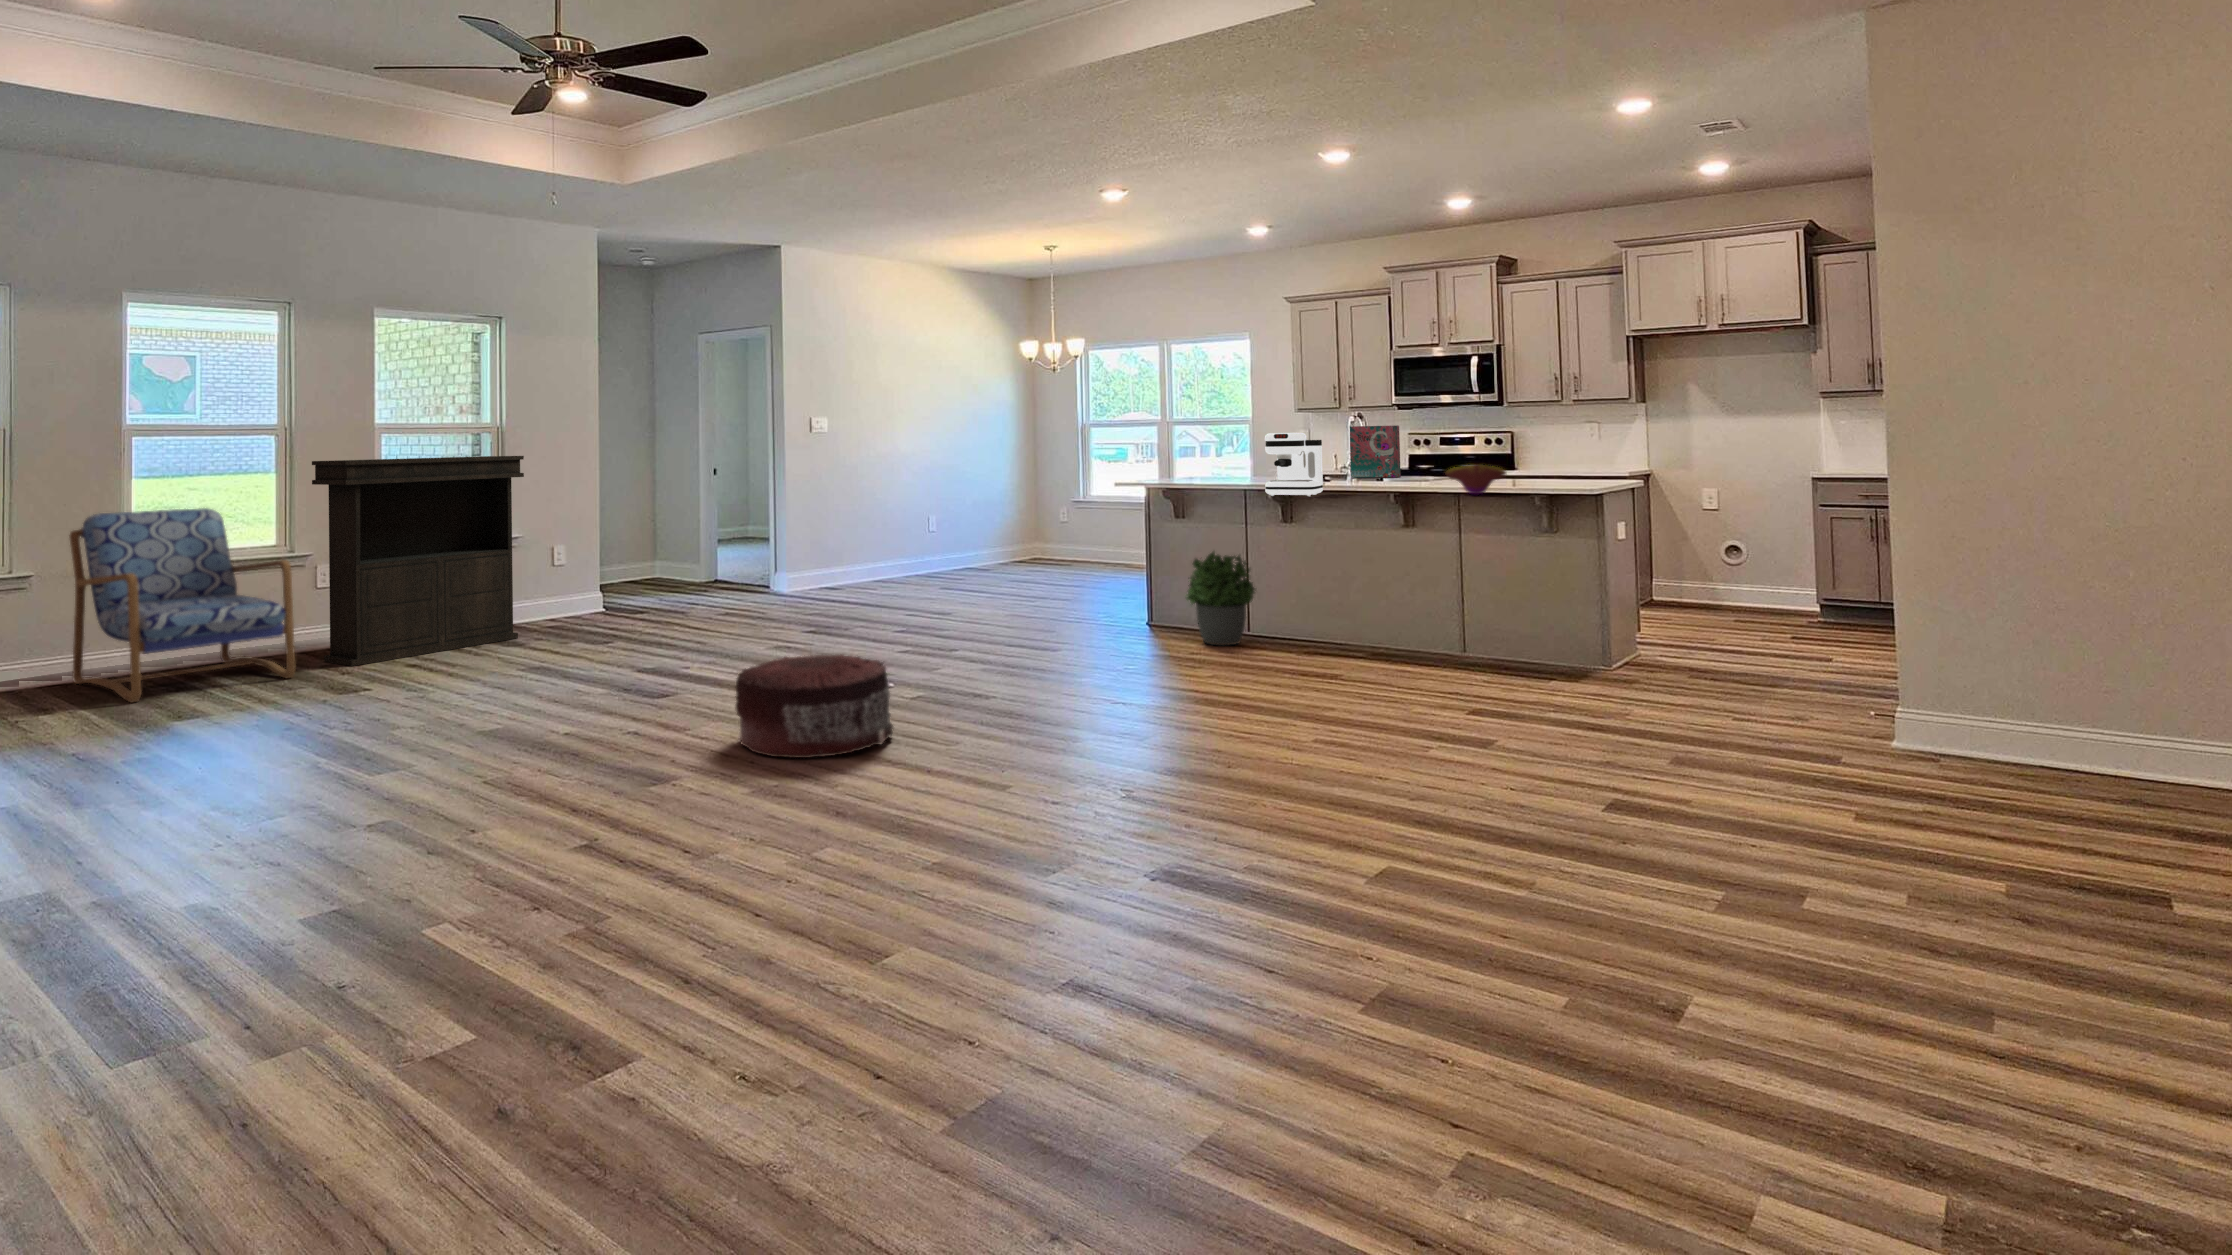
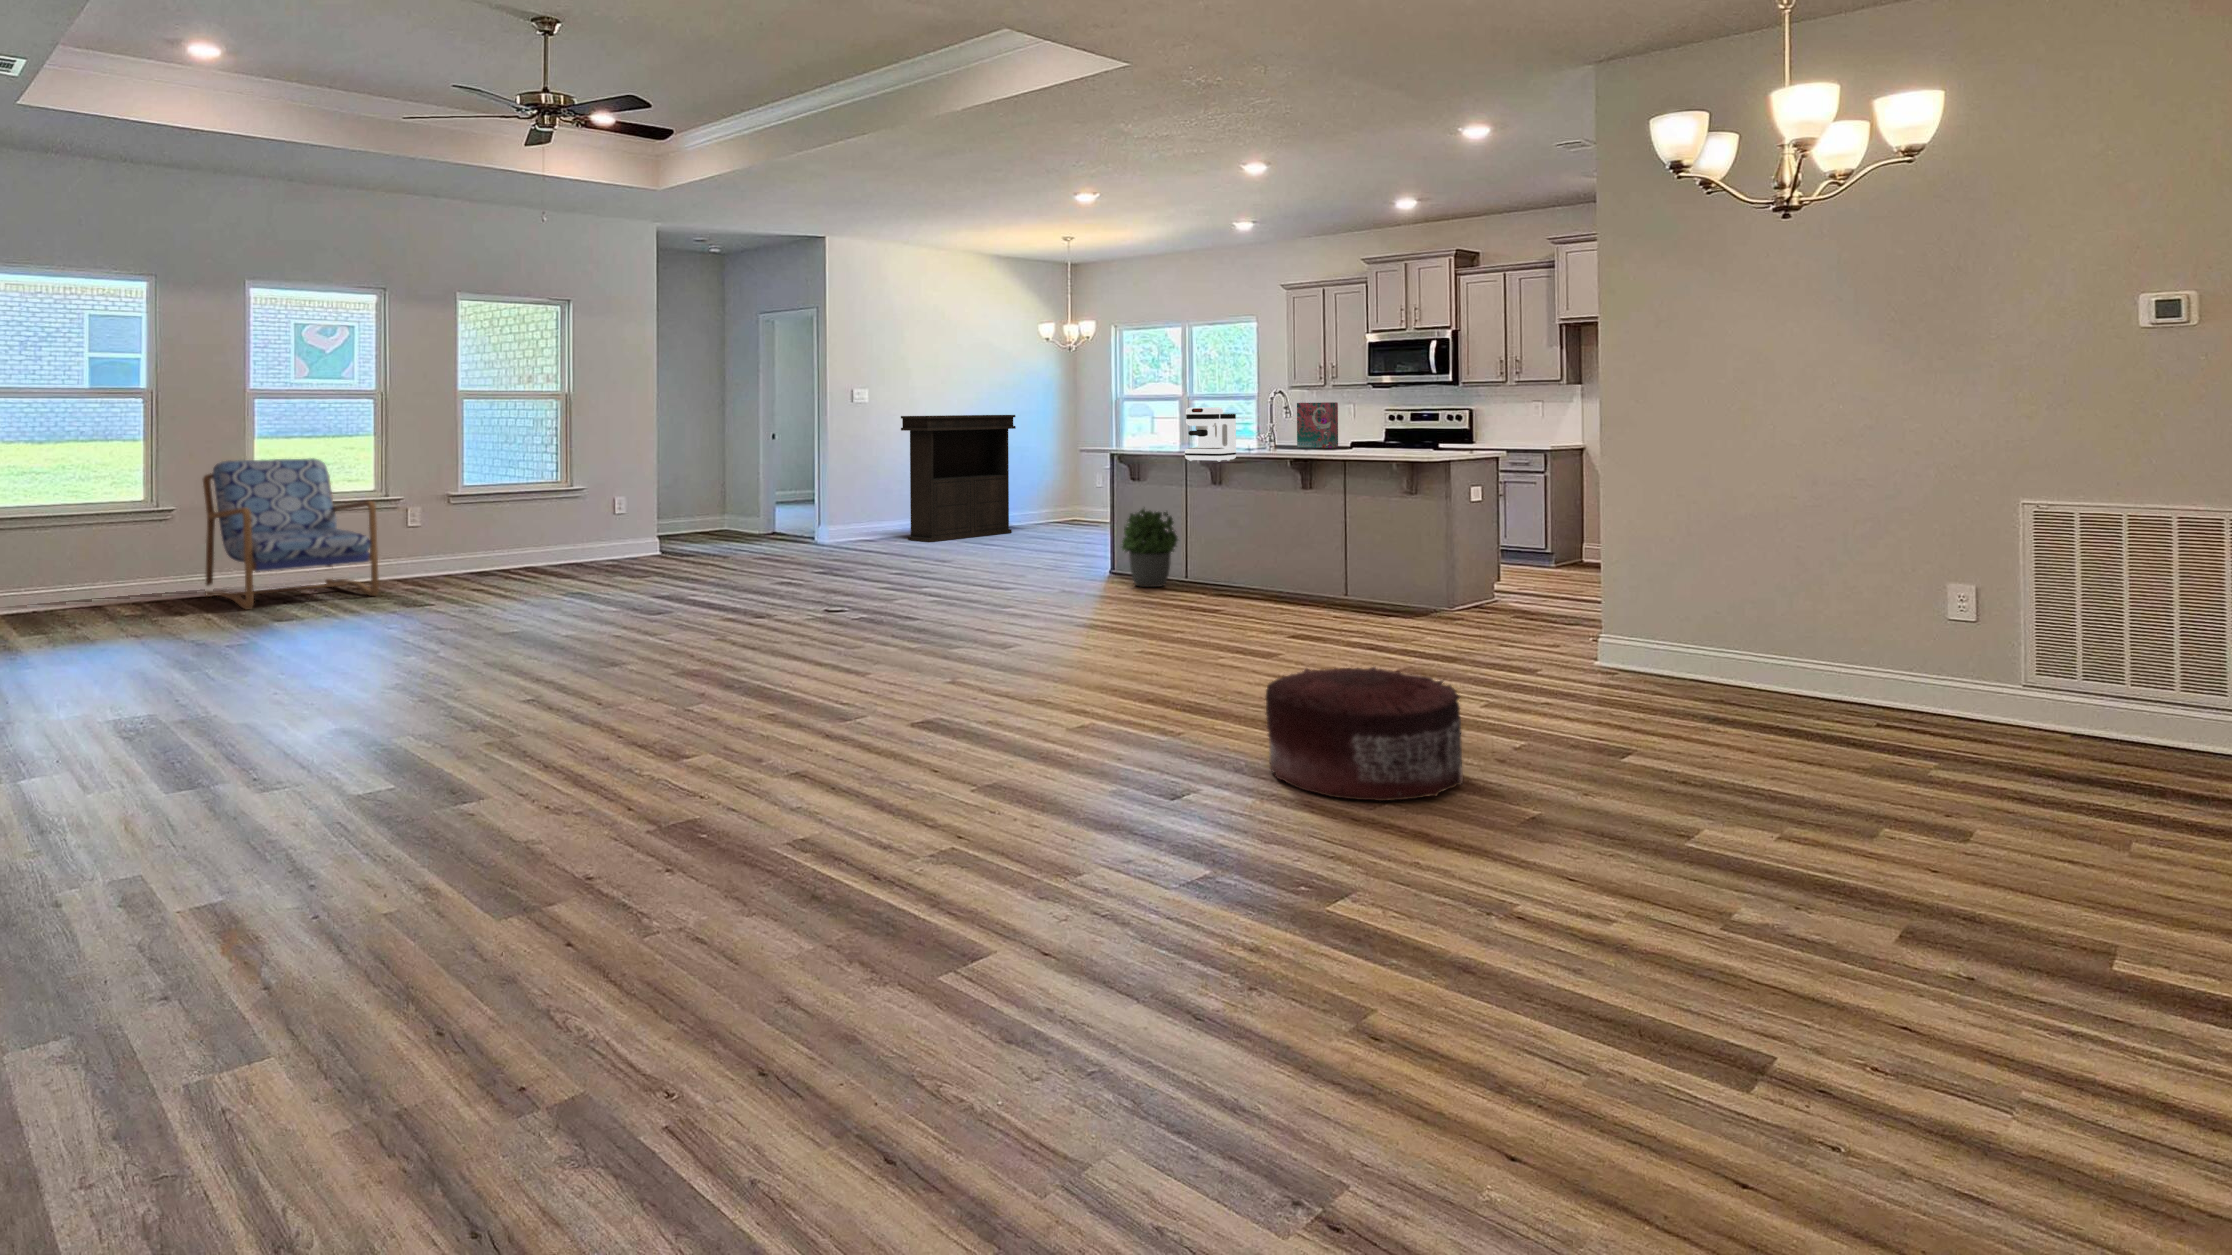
console table: present [312,456,524,666] -> present [901,415,1016,542]
decorative bowl: present [1446,465,1506,495] -> none [1324,436,1374,462]
pouf: present [735,655,893,758] -> present [1266,667,1463,801]

